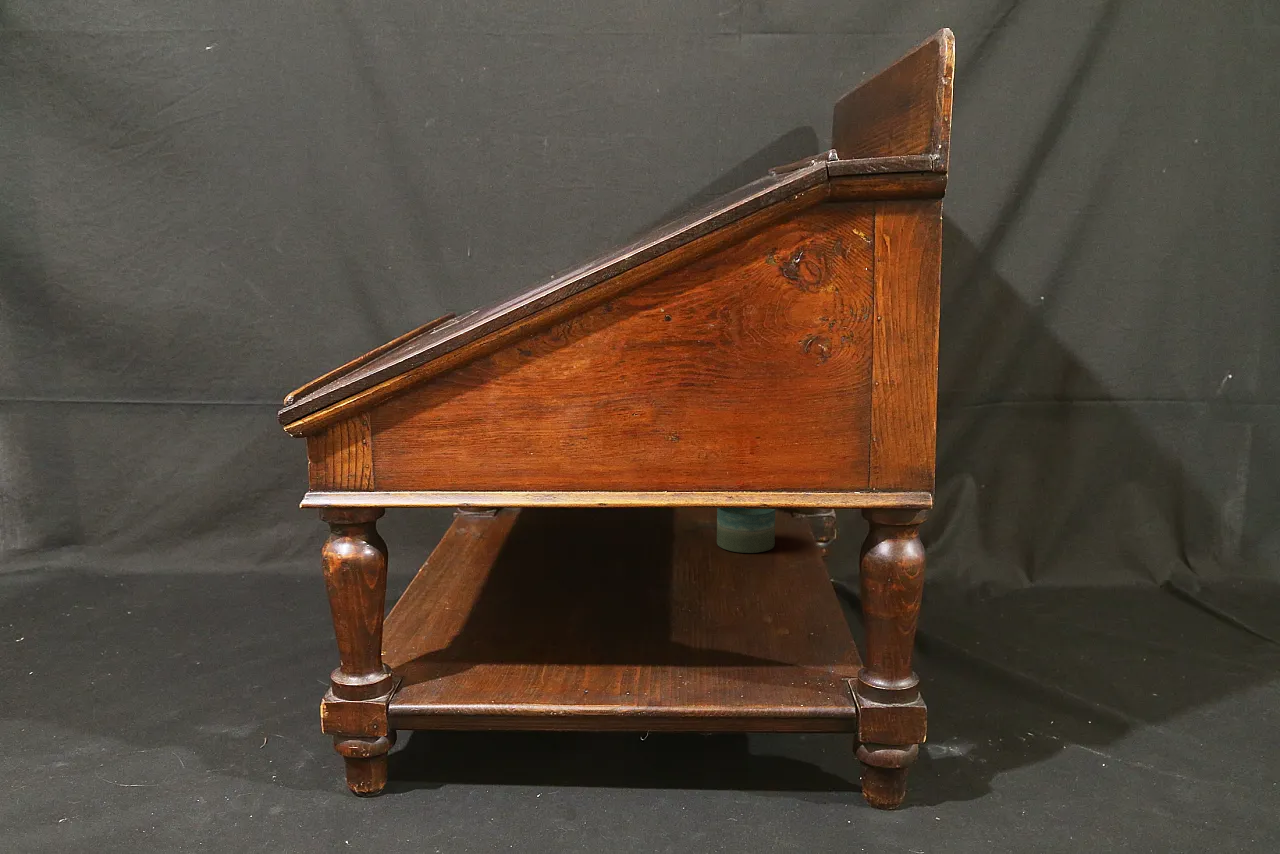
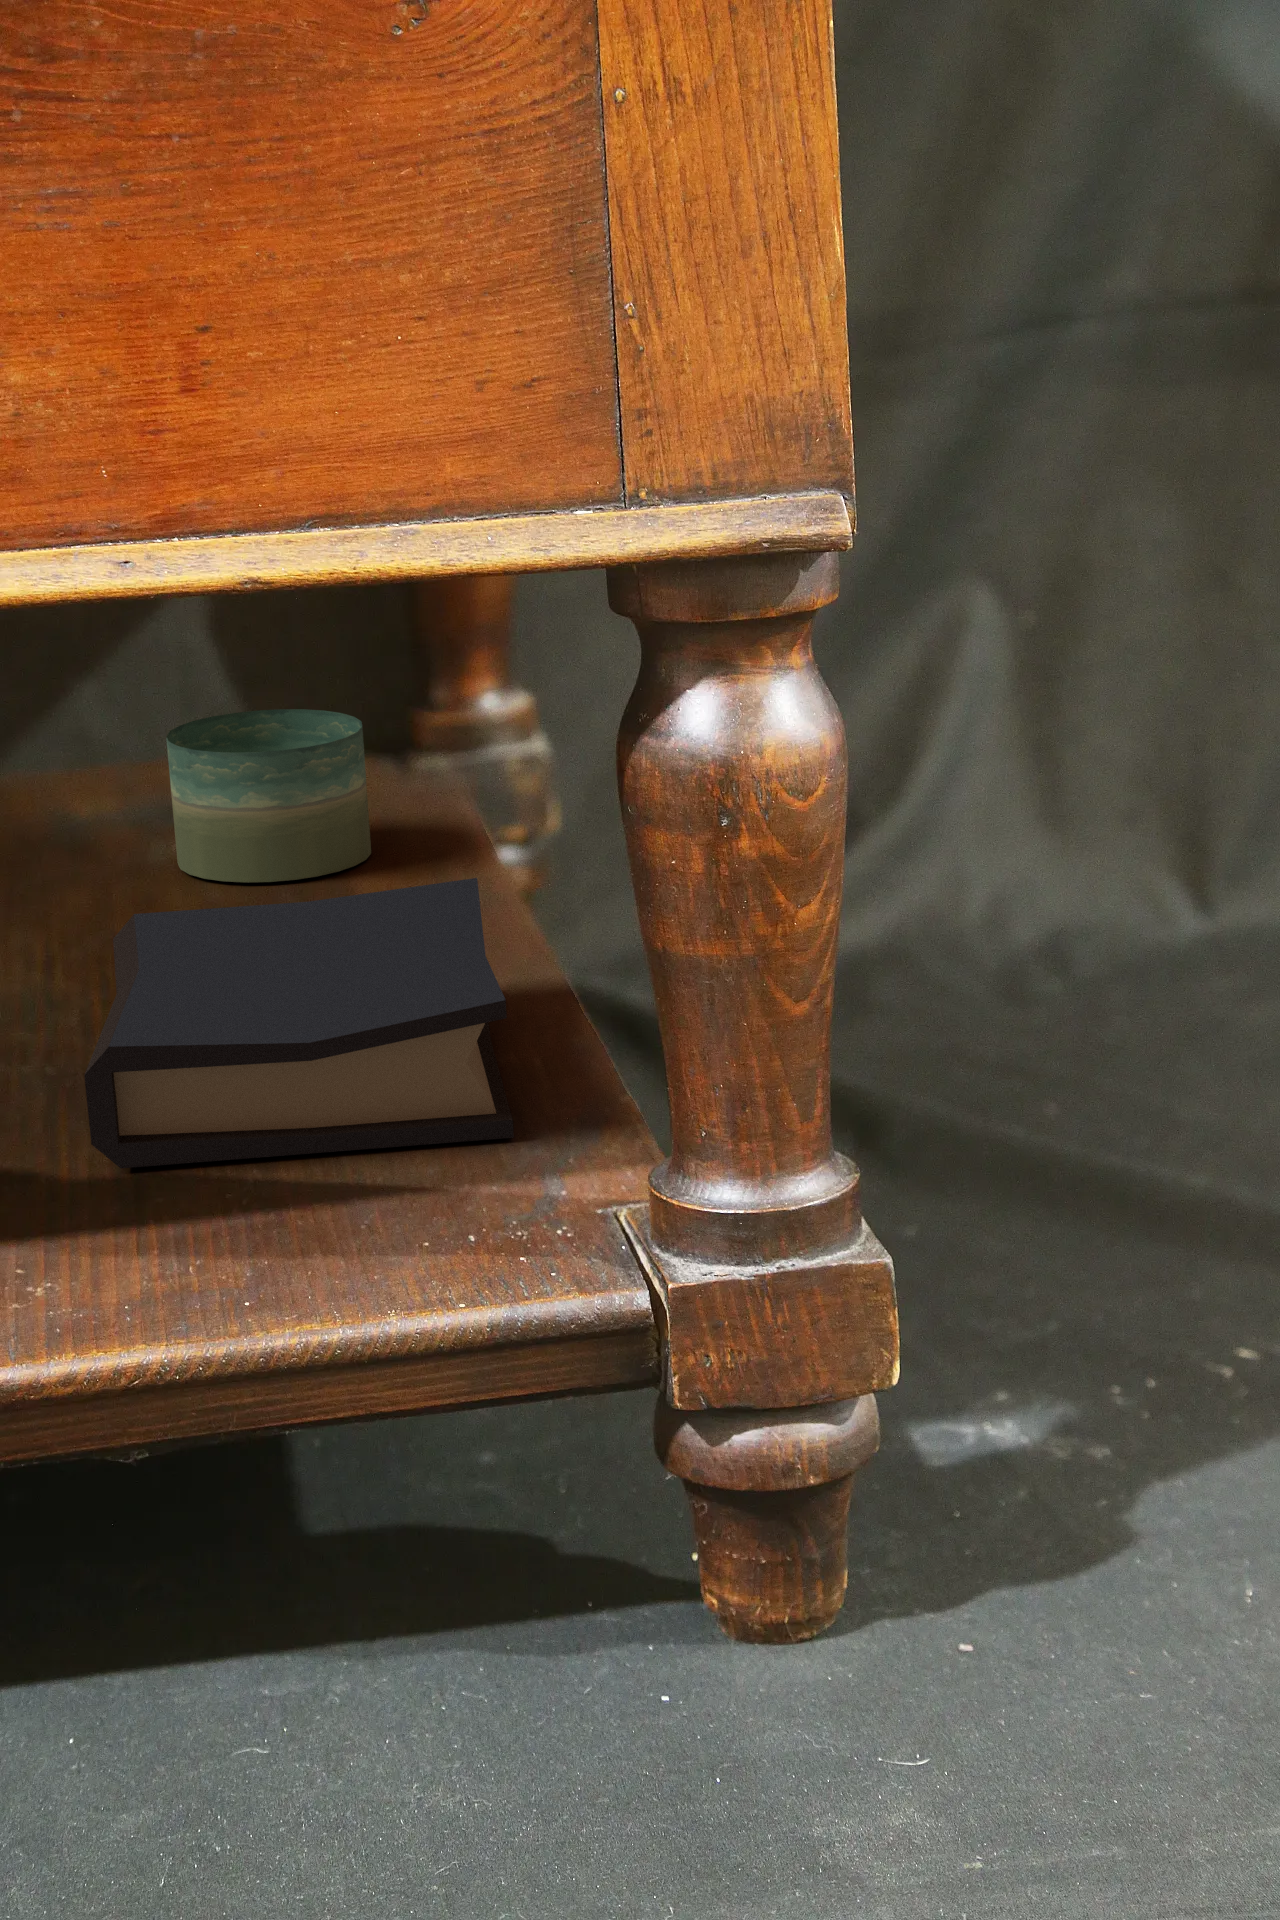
hardback book: none [697,566,818,652] -> present [84,878,514,1168]

